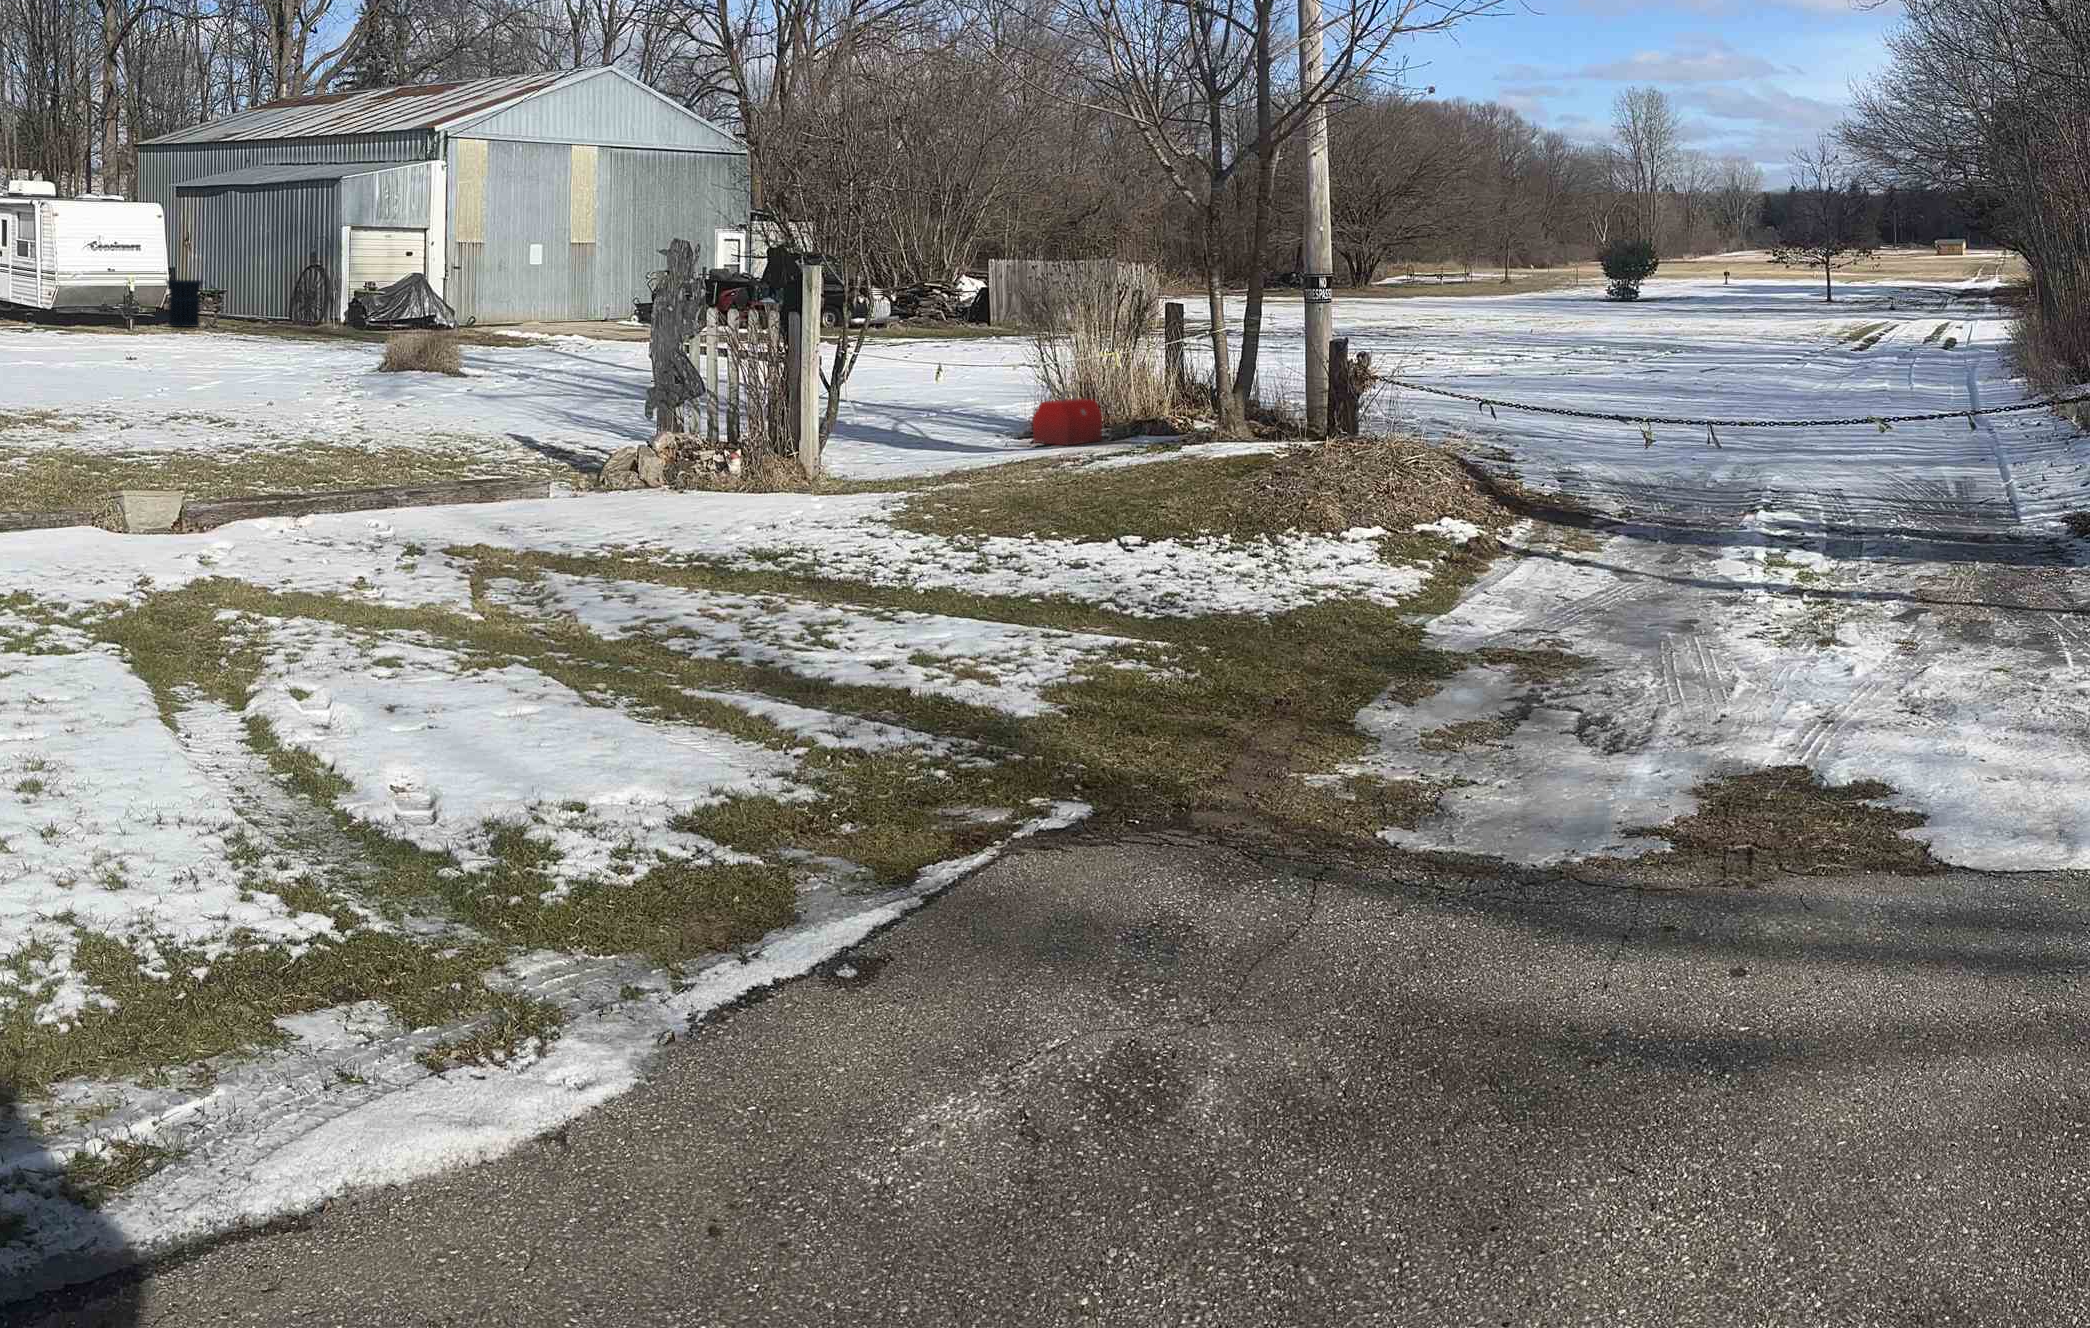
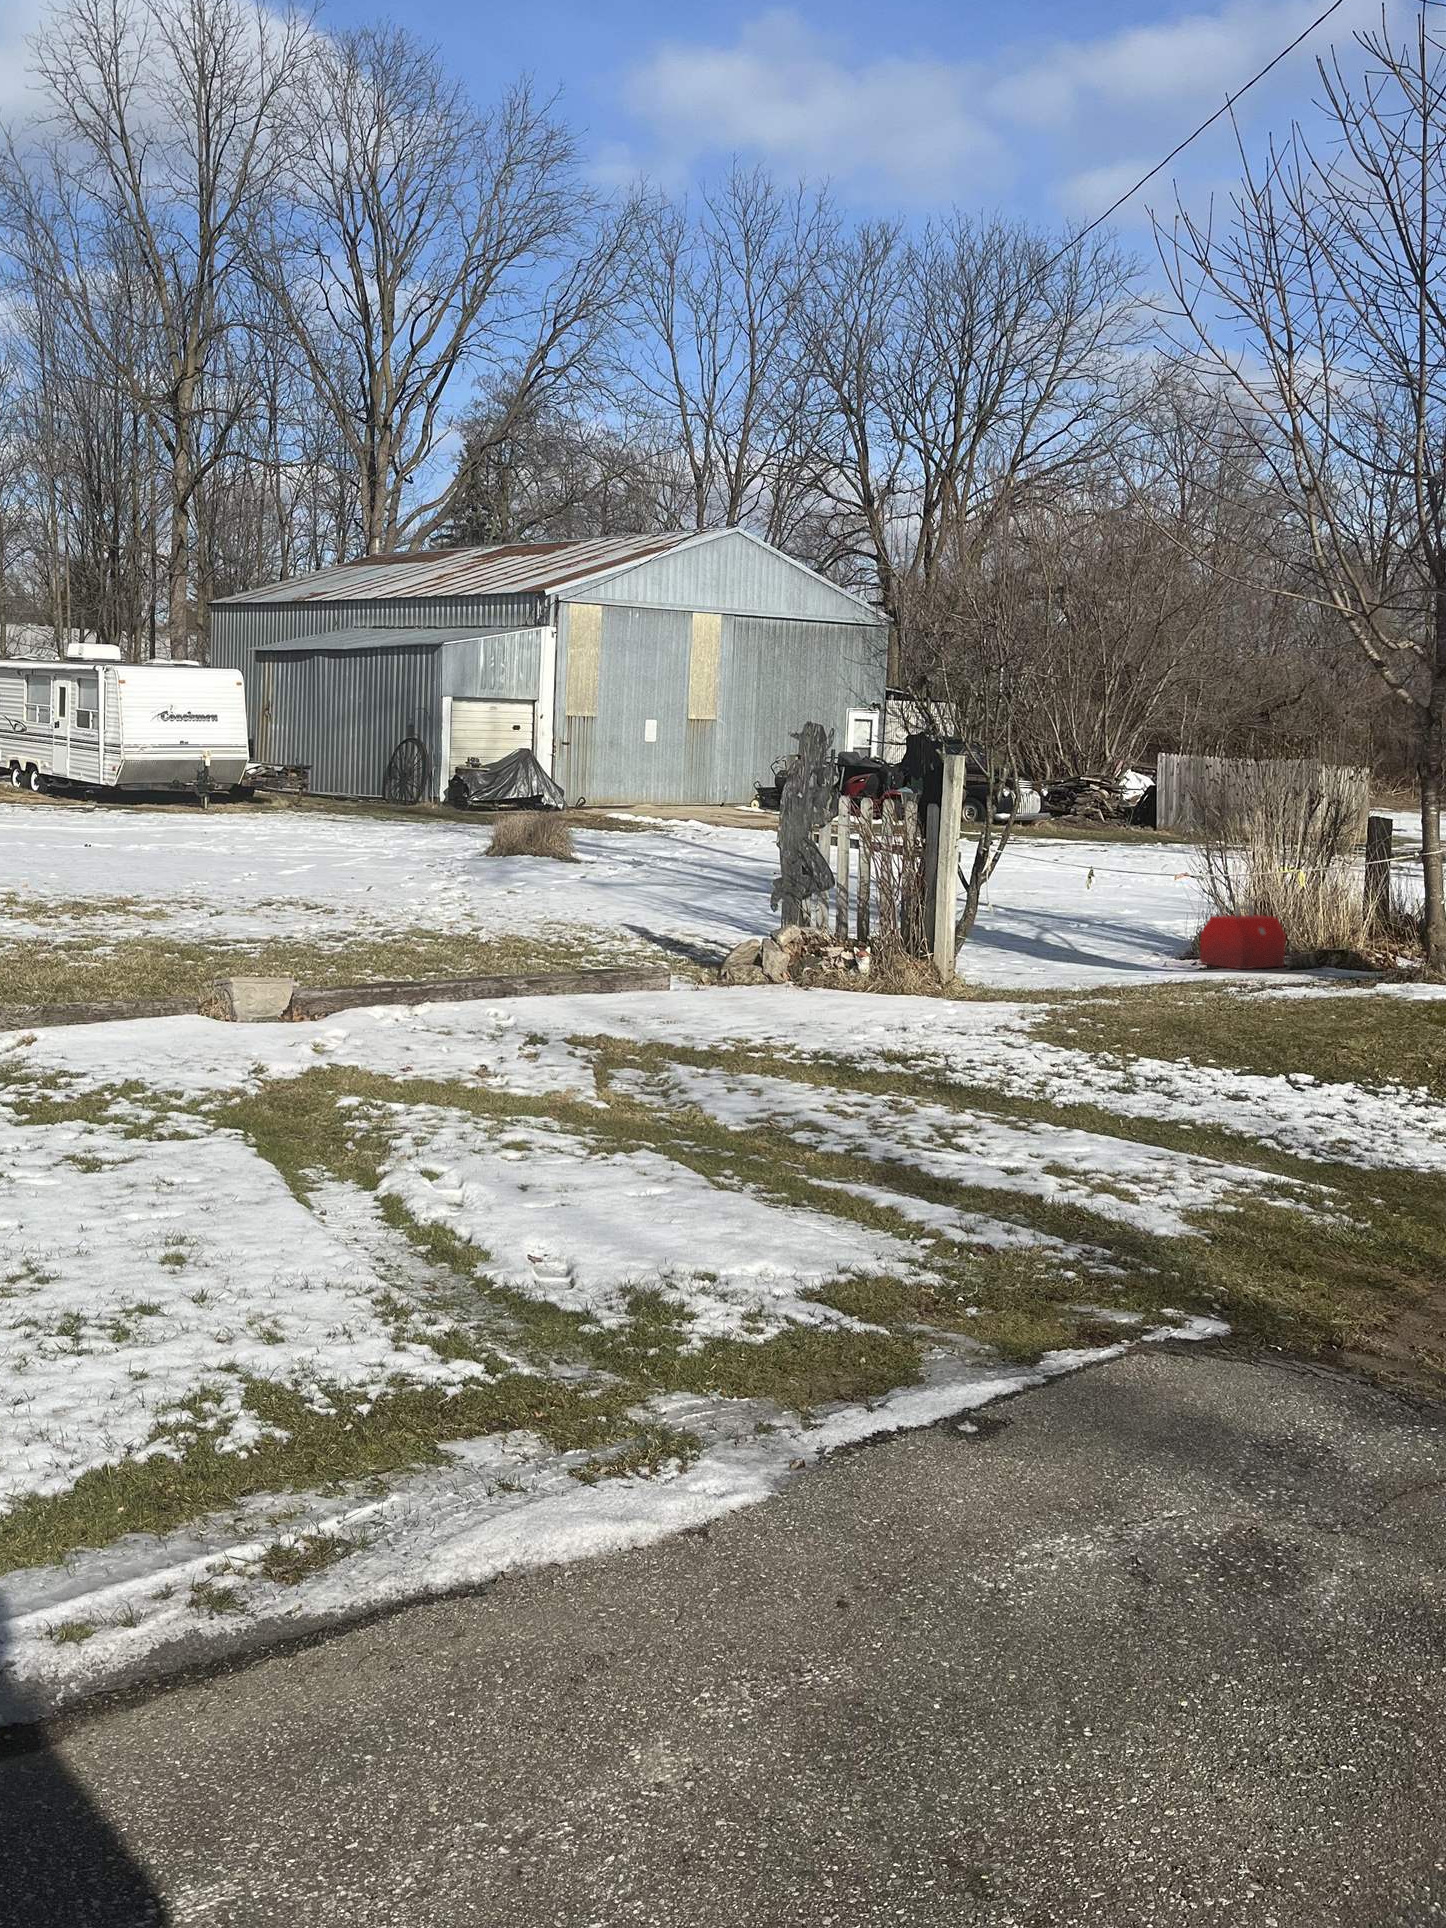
trash can: present [166,280,202,327] -> none [282,751,317,801]

